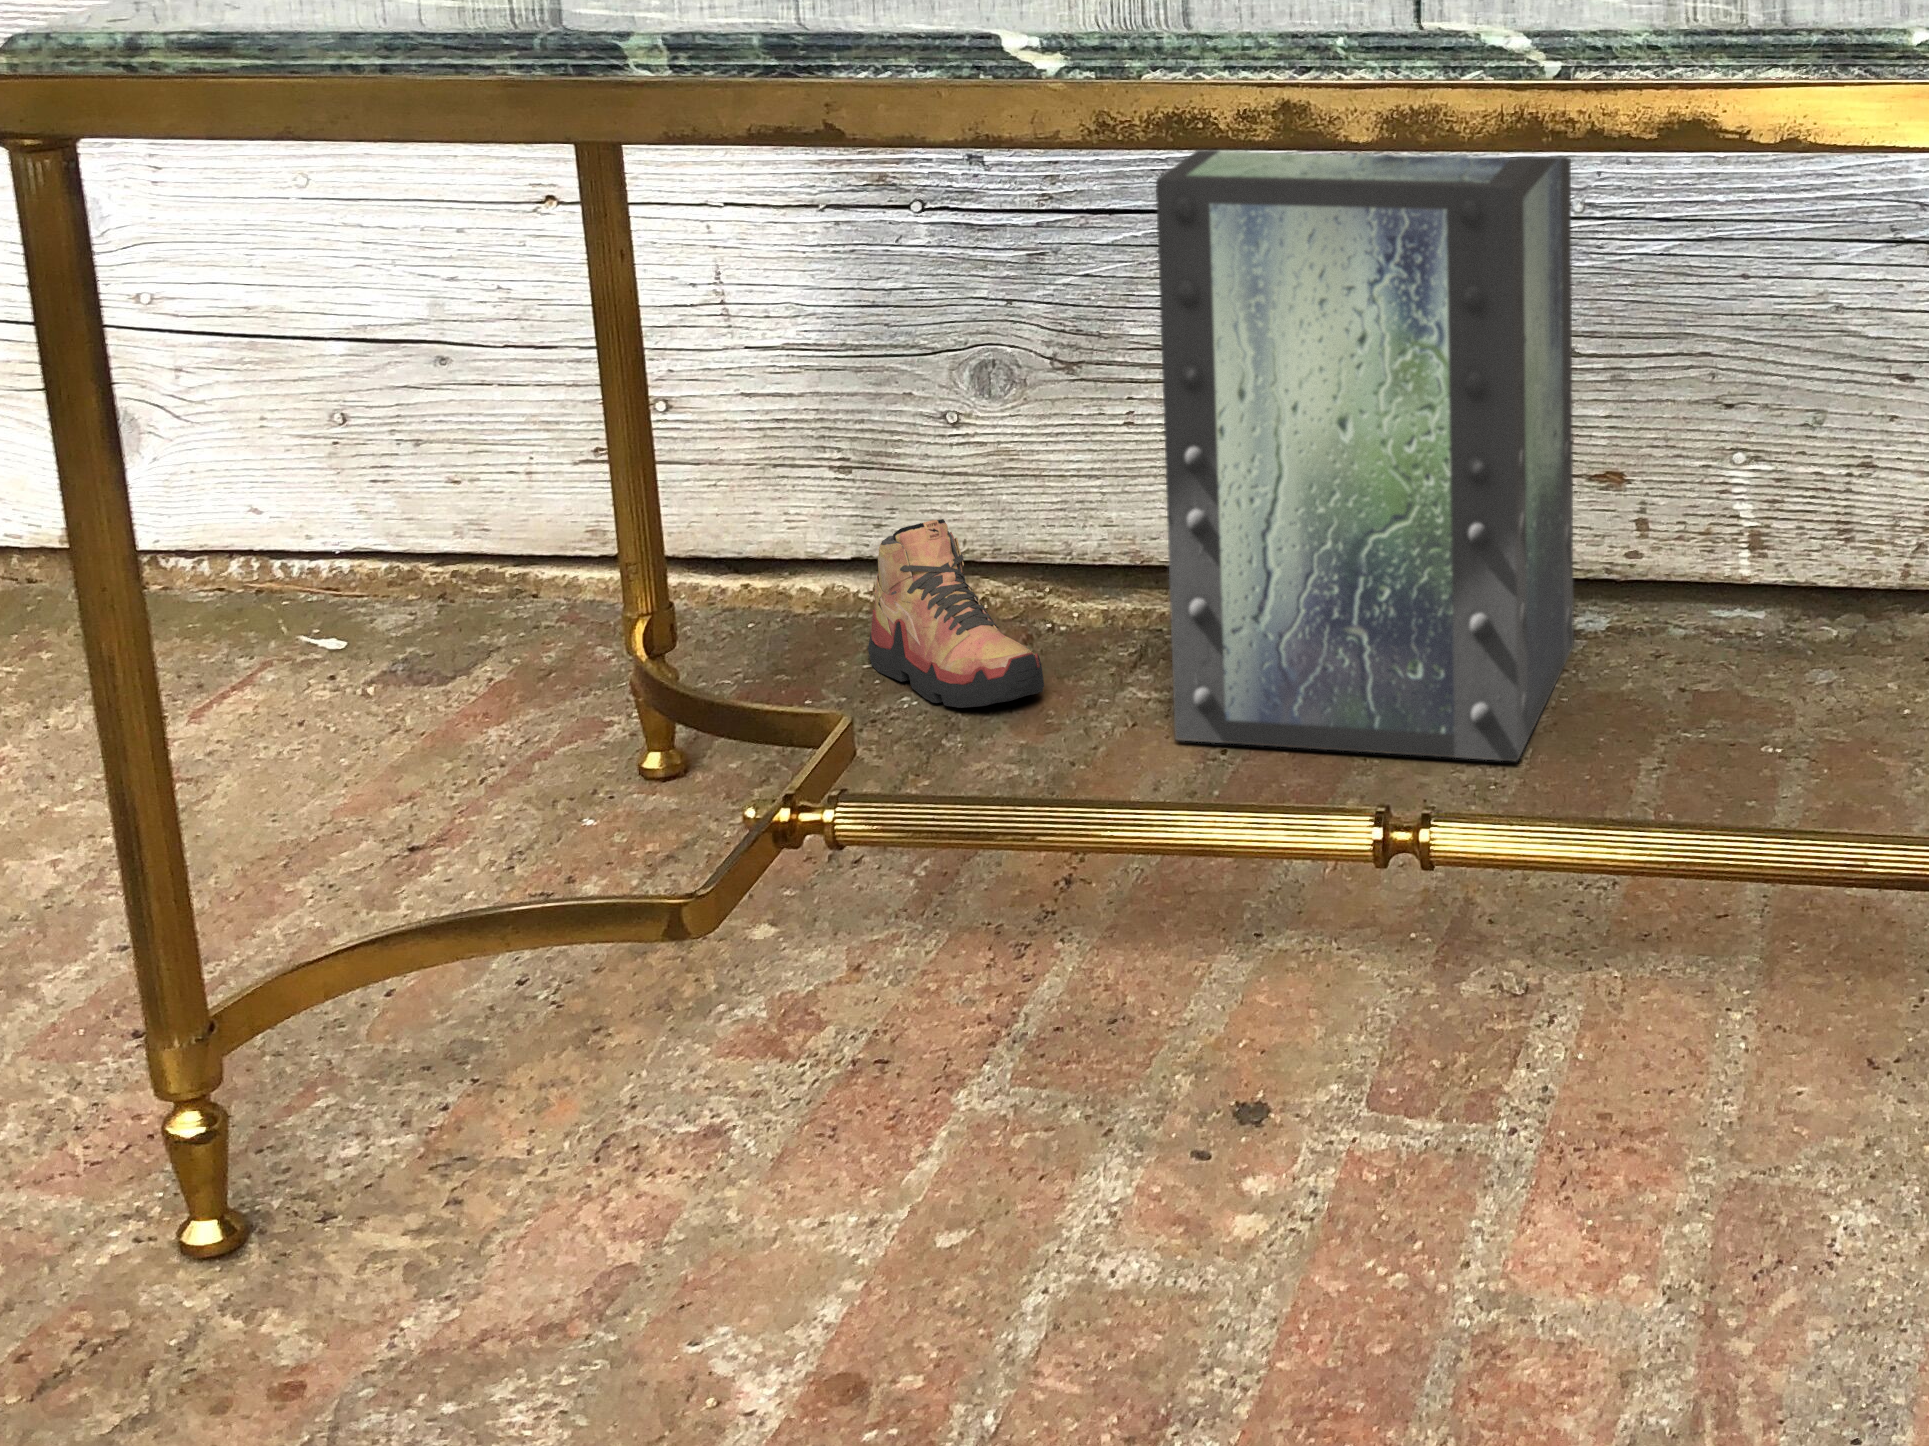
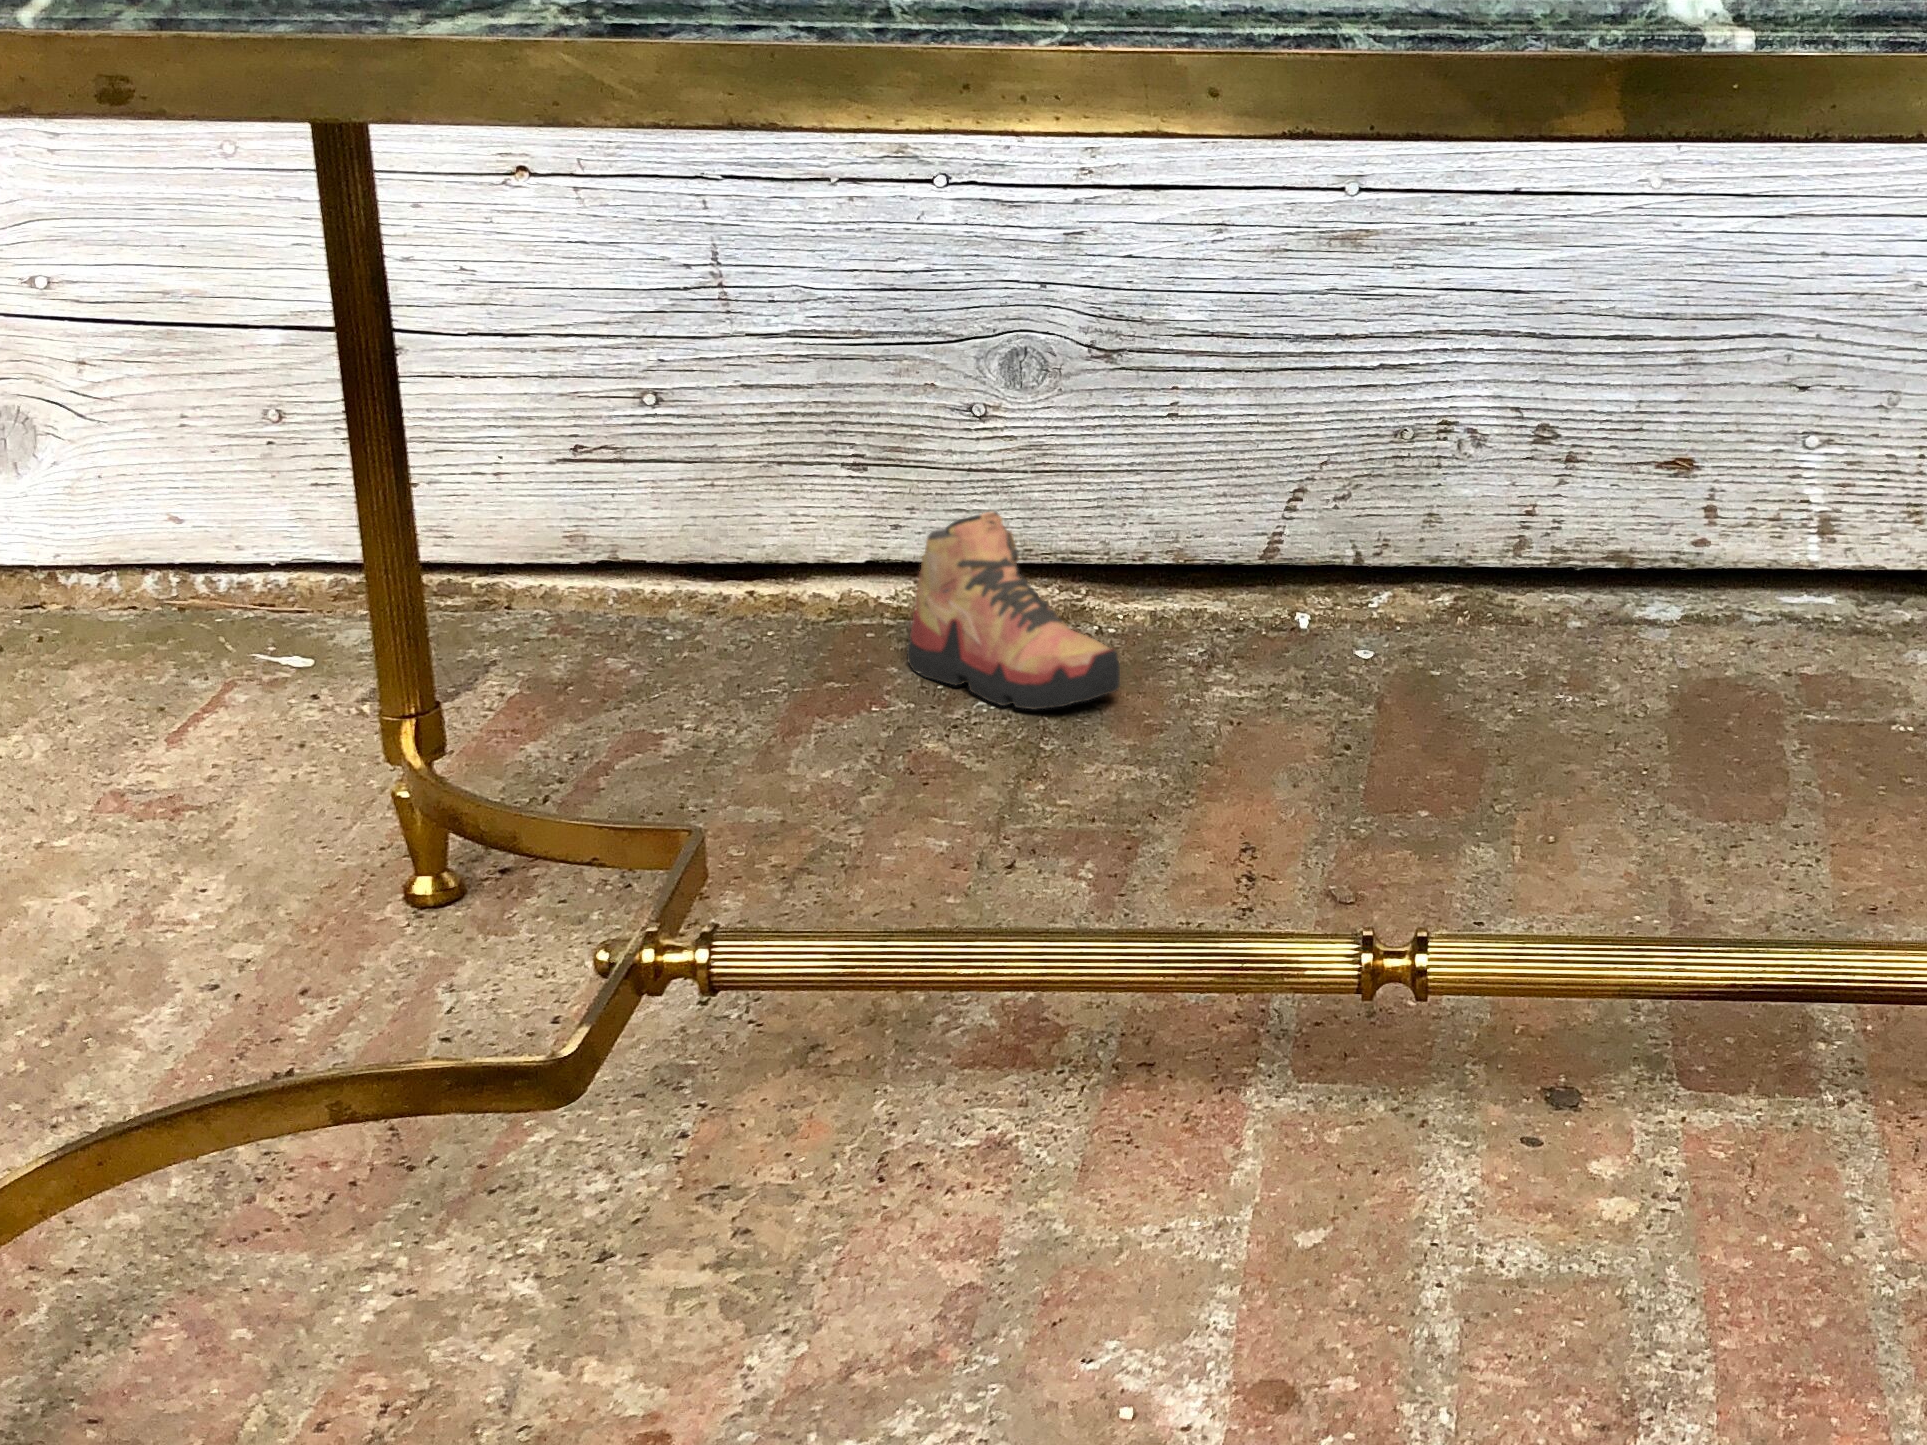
storage box: present [1156,150,1574,762] -> none [1281,79,1670,745]

